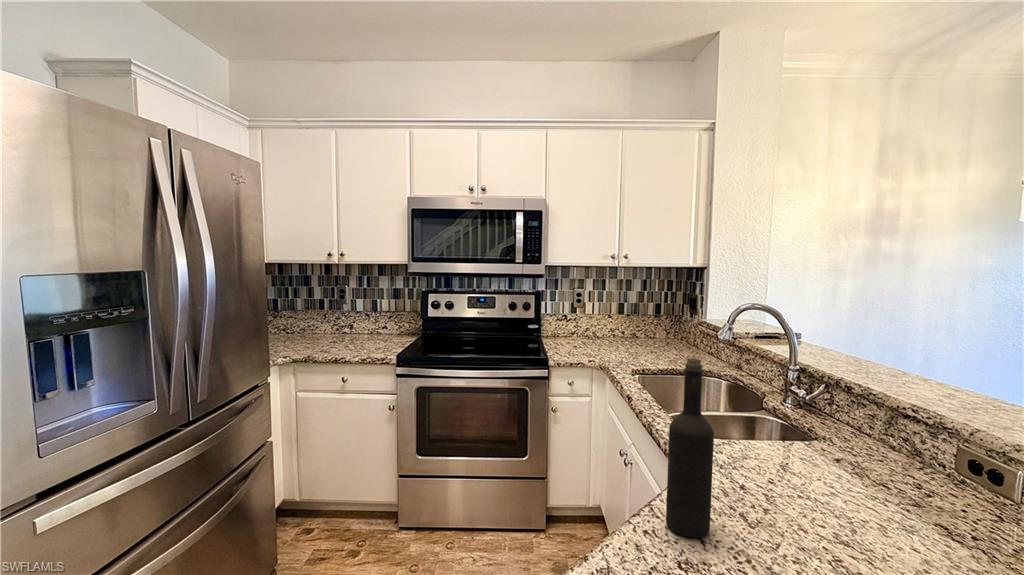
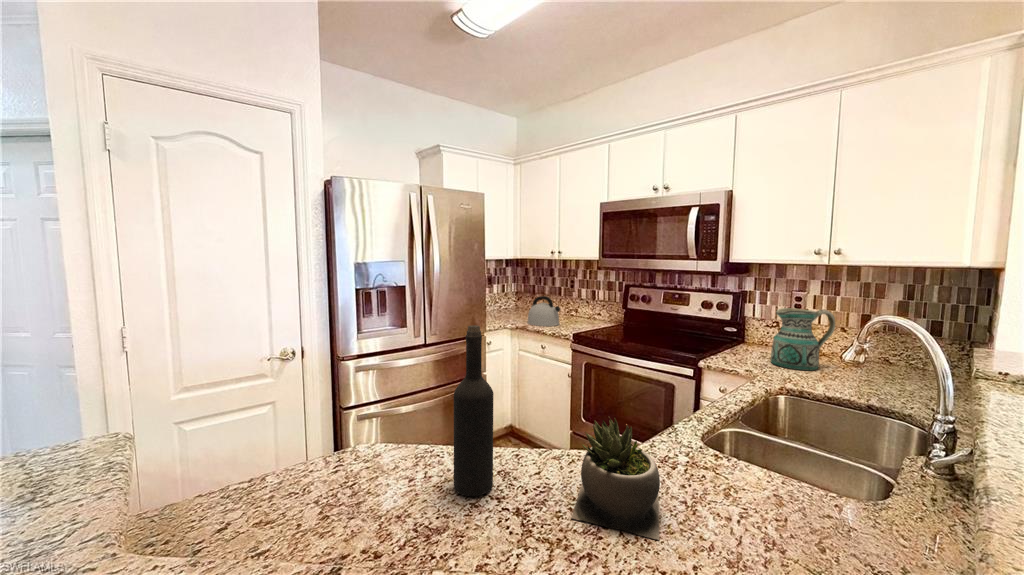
ceramic pitcher: none [587,303,623,353] -> present [771,308,835,371]
kettle: none [307,313,357,354] -> present [527,296,560,326]
succulent plant: none [706,414,808,507] -> present [571,418,660,540]

